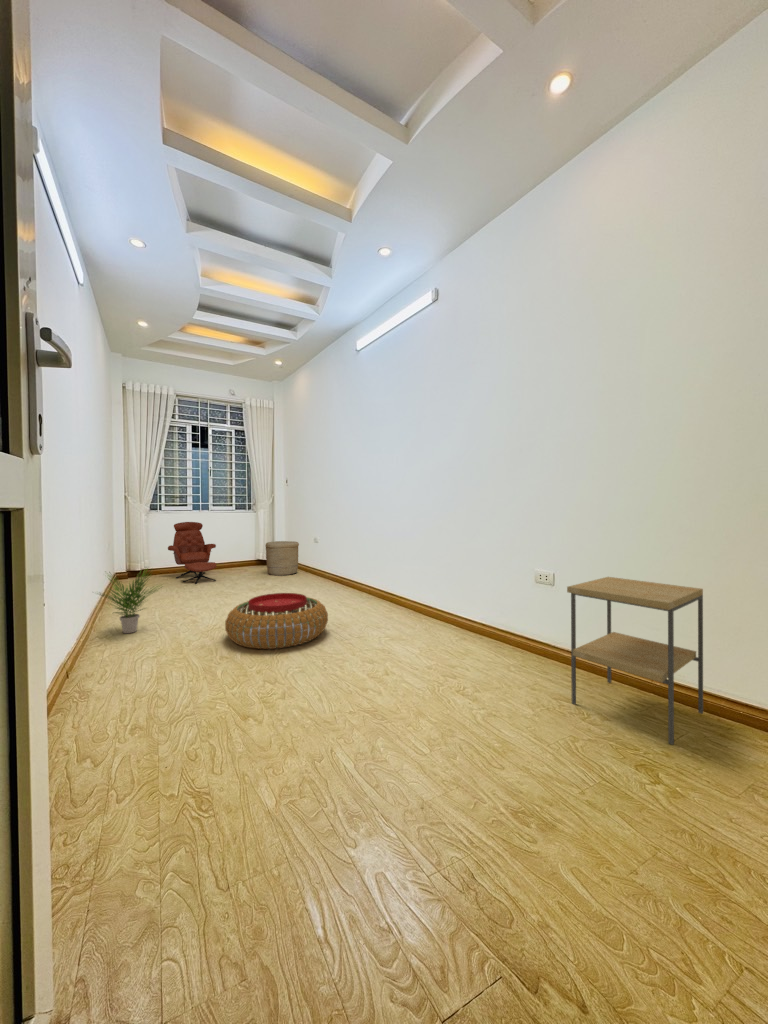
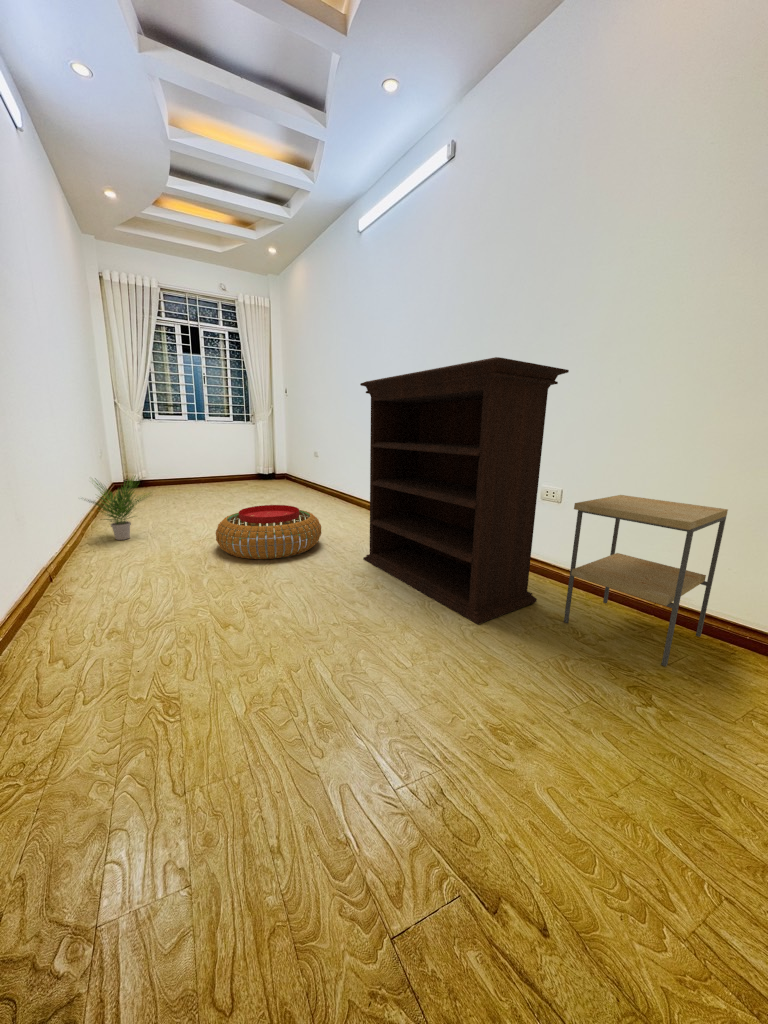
bookshelf: none [366,465,548,709] -> present [360,357,569,624]
armchair: present [168,522,216,584] -> none [165,433,216,495]
woven basket: present [265,541,299,576] -> none [265,456,299,490]

